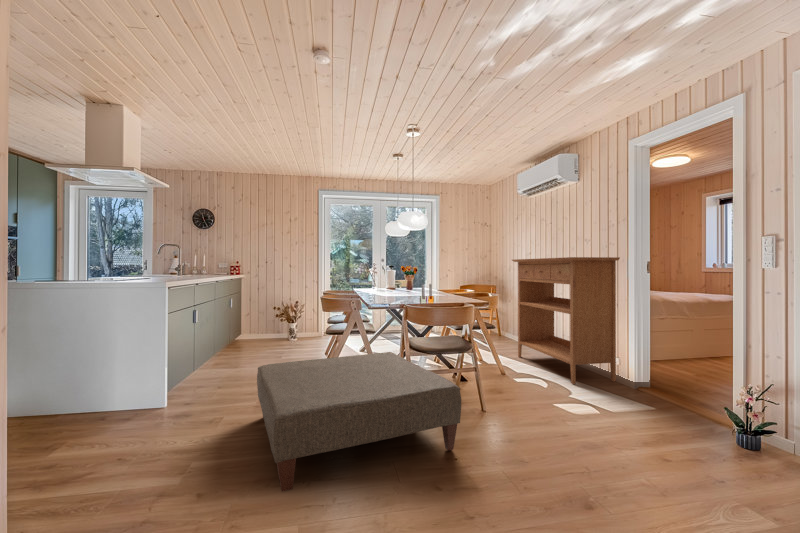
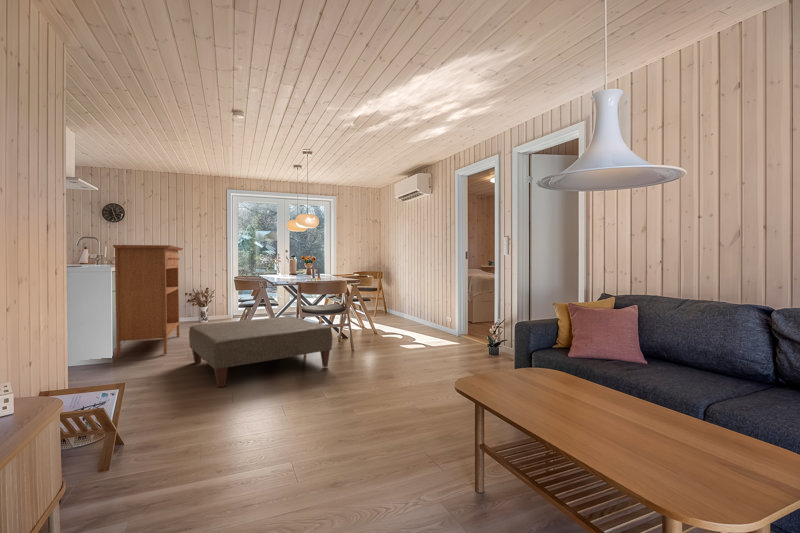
console table: present [512,257,620,384] -> present [113,245,183,358]

